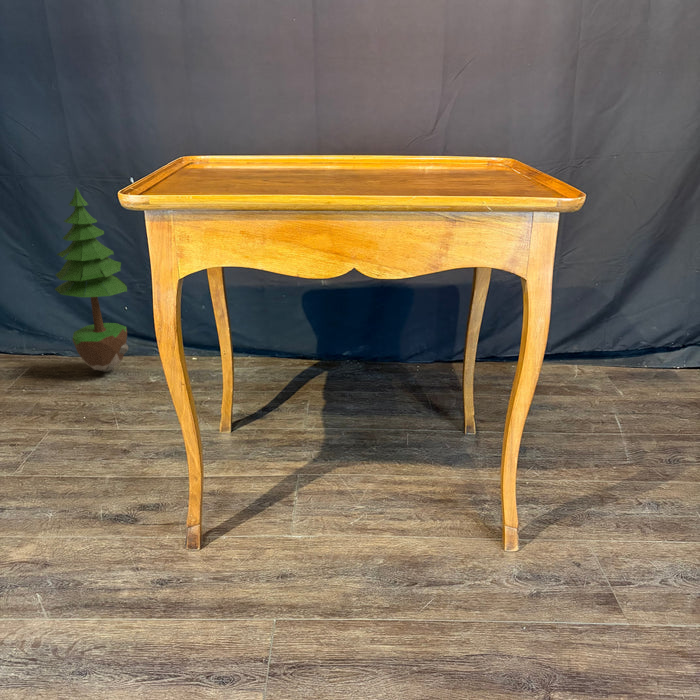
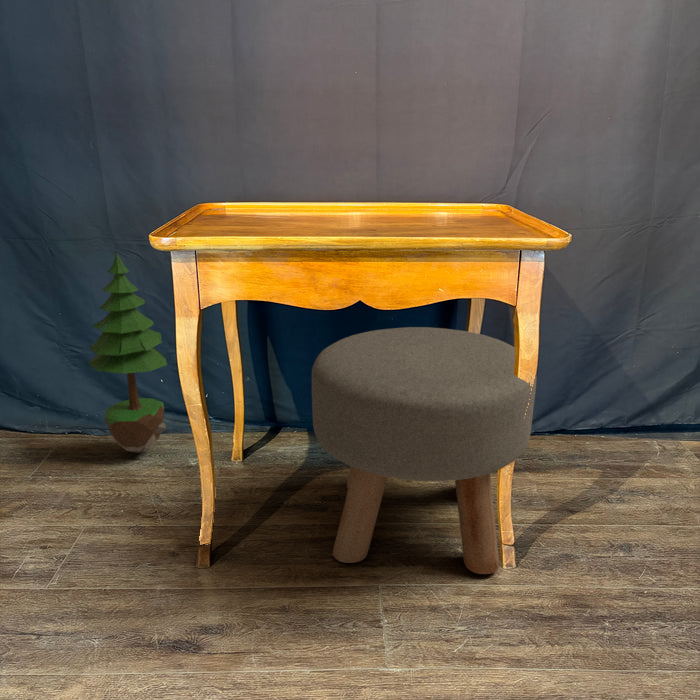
ottoman: none [241,256,440,467] -> present [312,327,537,574]

